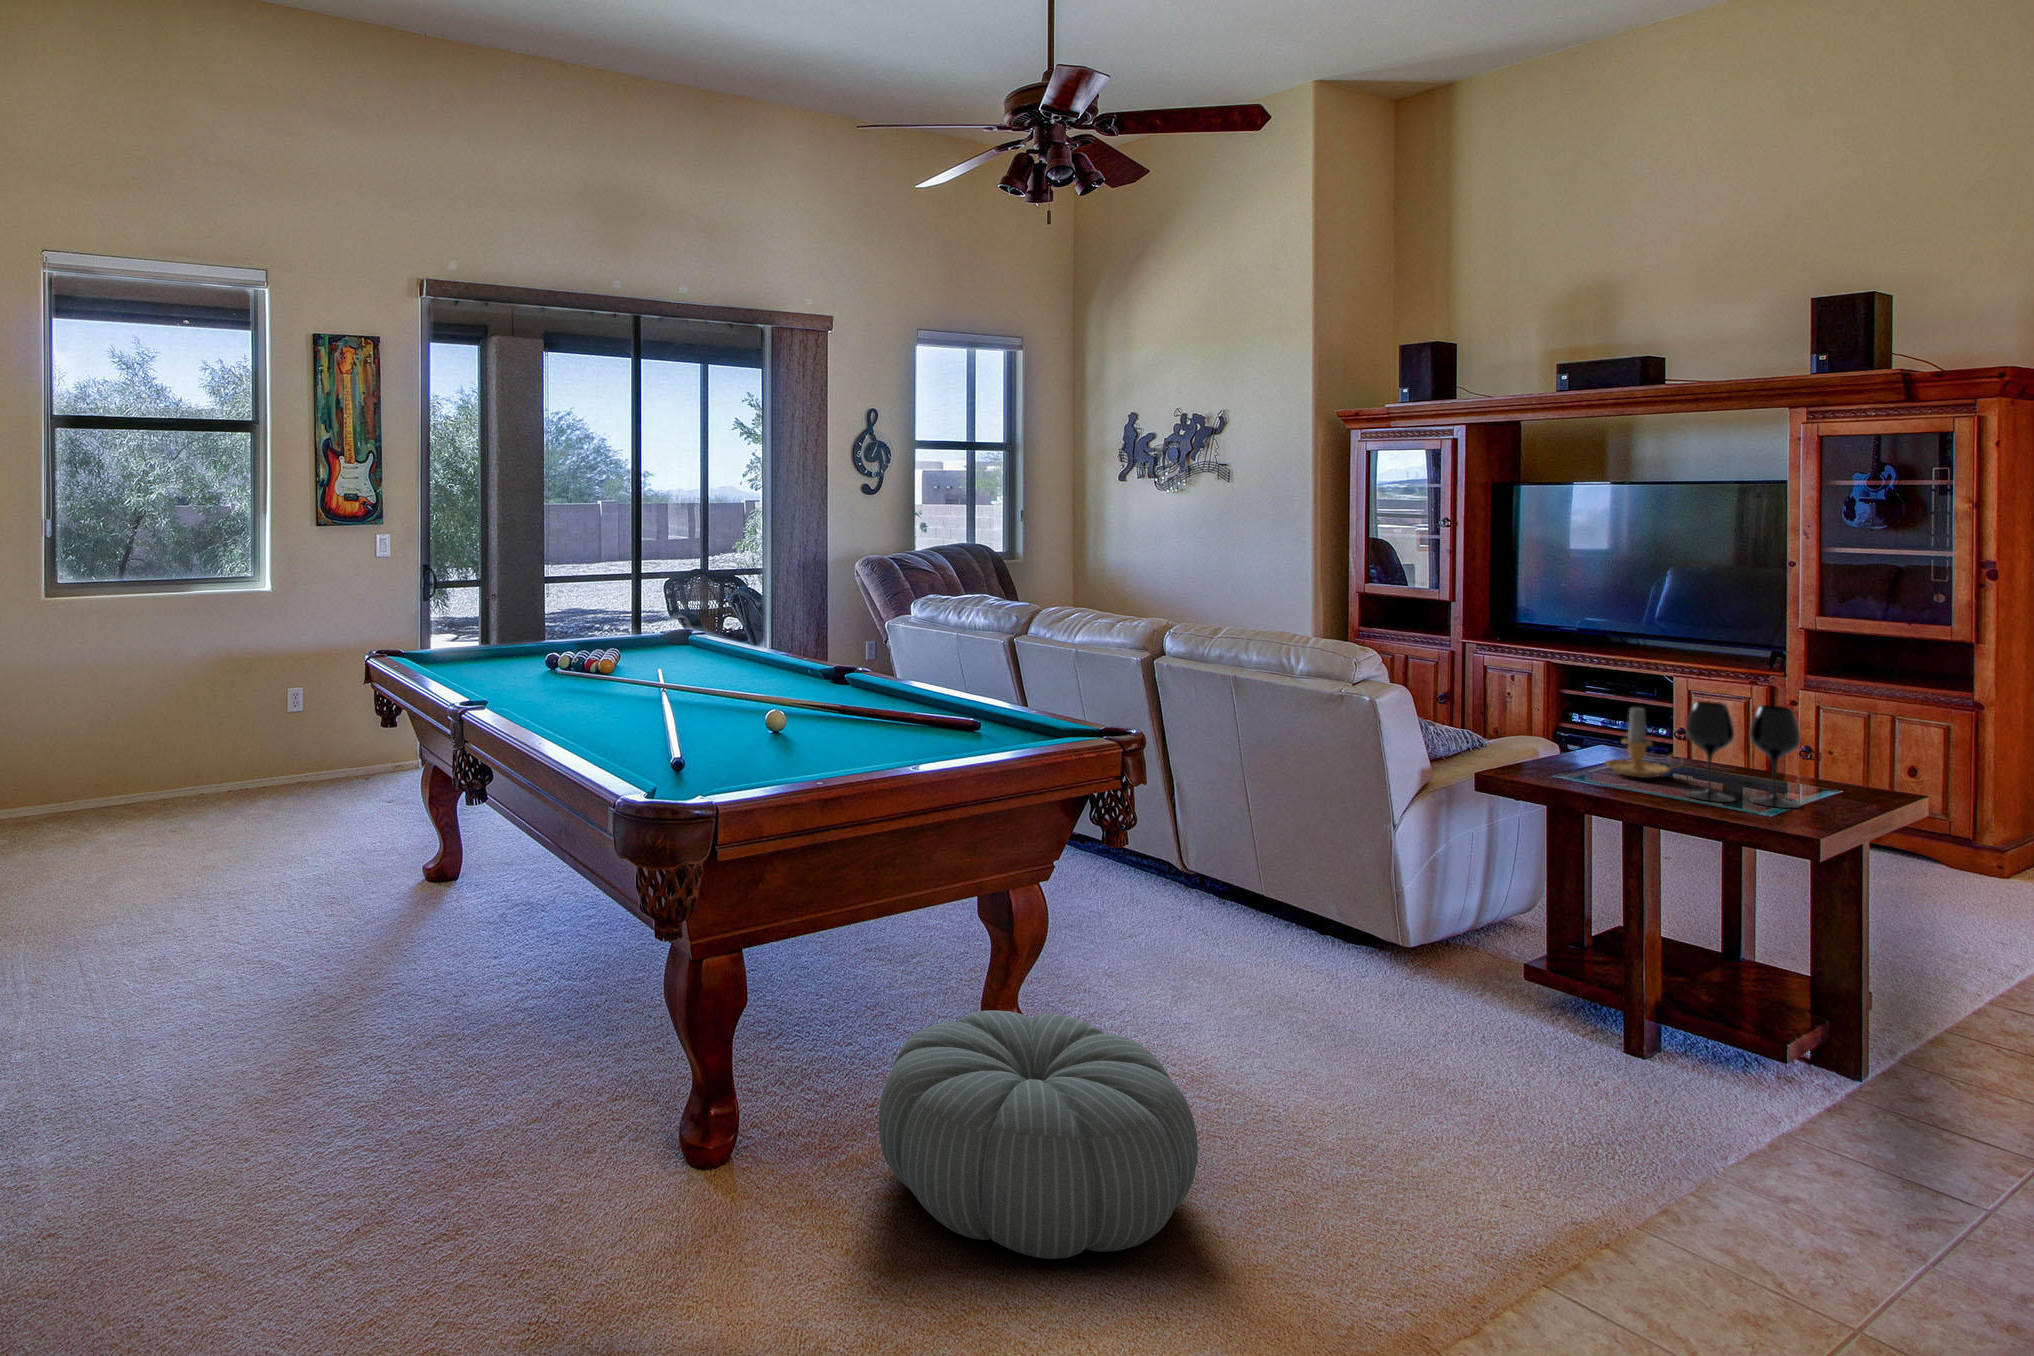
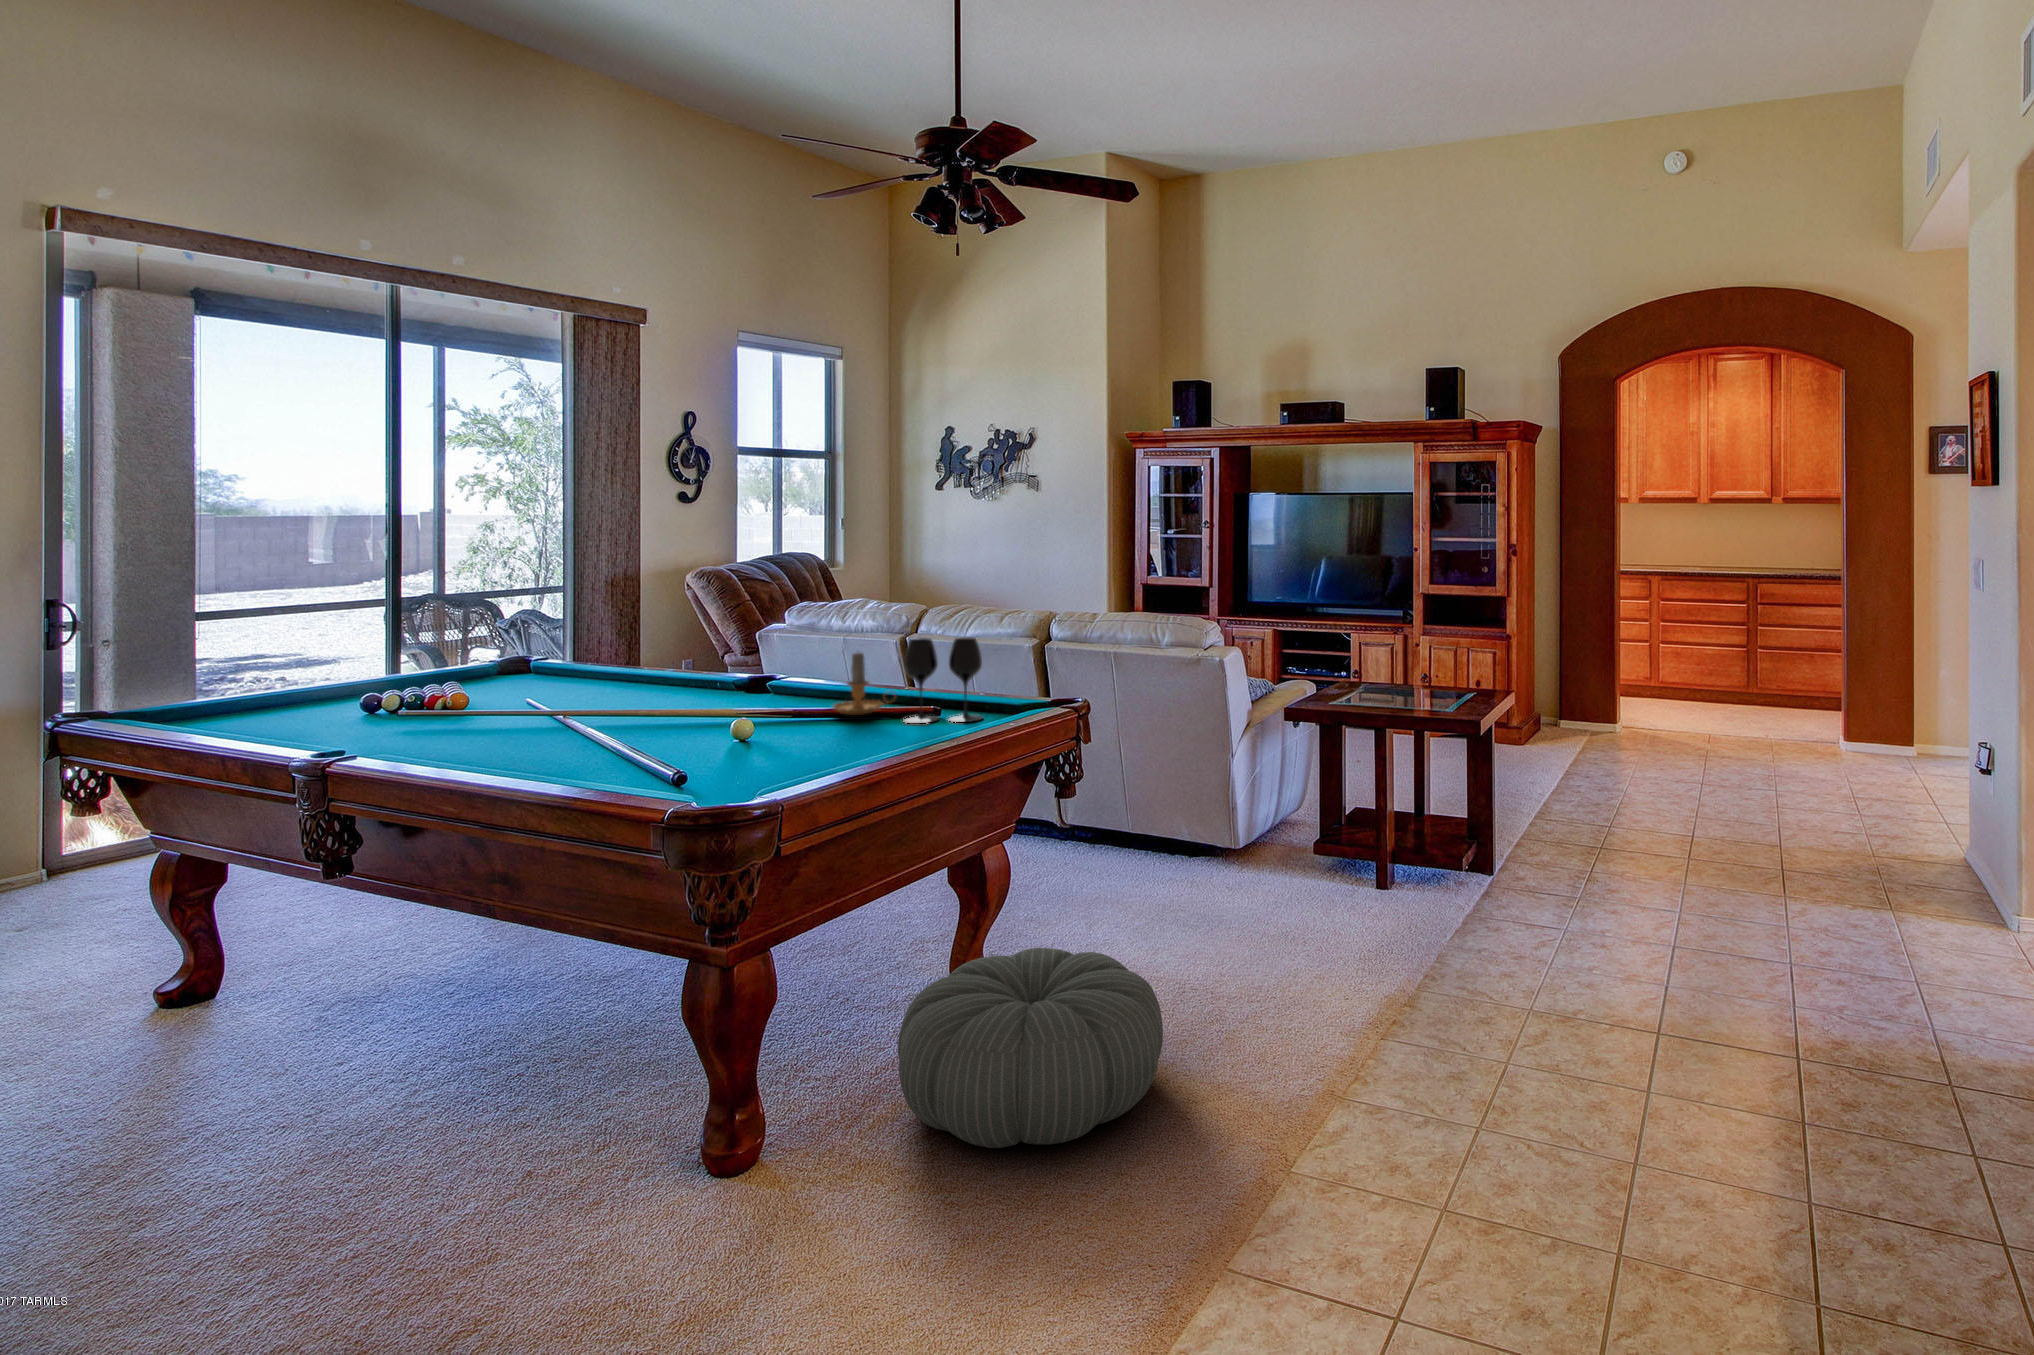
wine glass: present [1685,701,1801,808] -> present [904,638,982,723]
candle: present [1605,707,1673,778] -> present [833,652,884,715]

